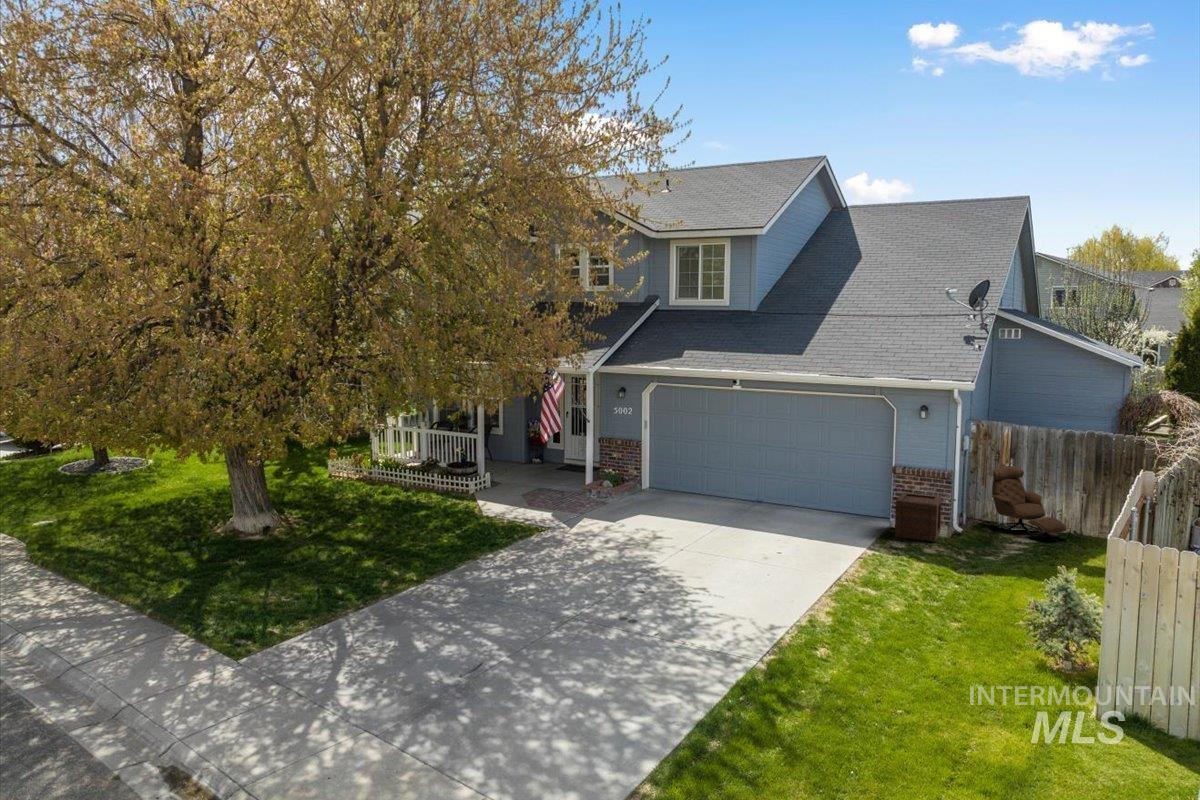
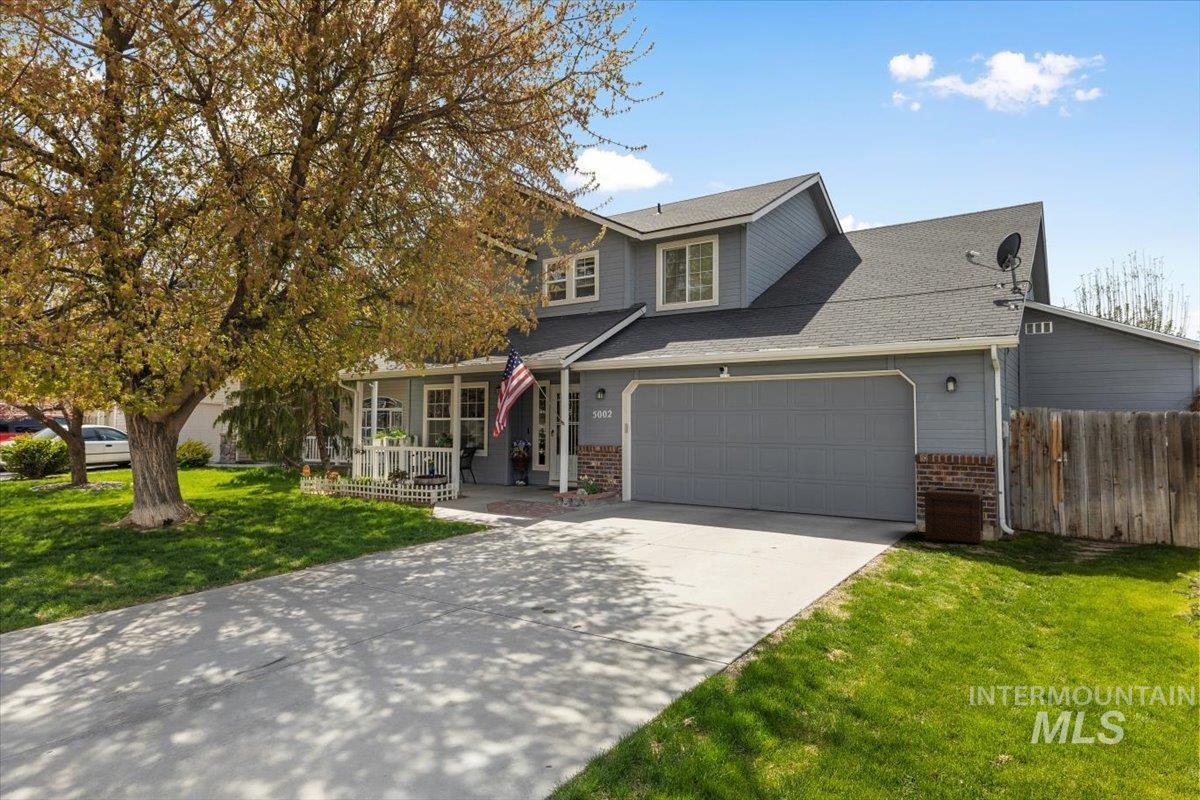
lounge chair: present [992,467,1066,542] -> none [1045,458,1154,546]

